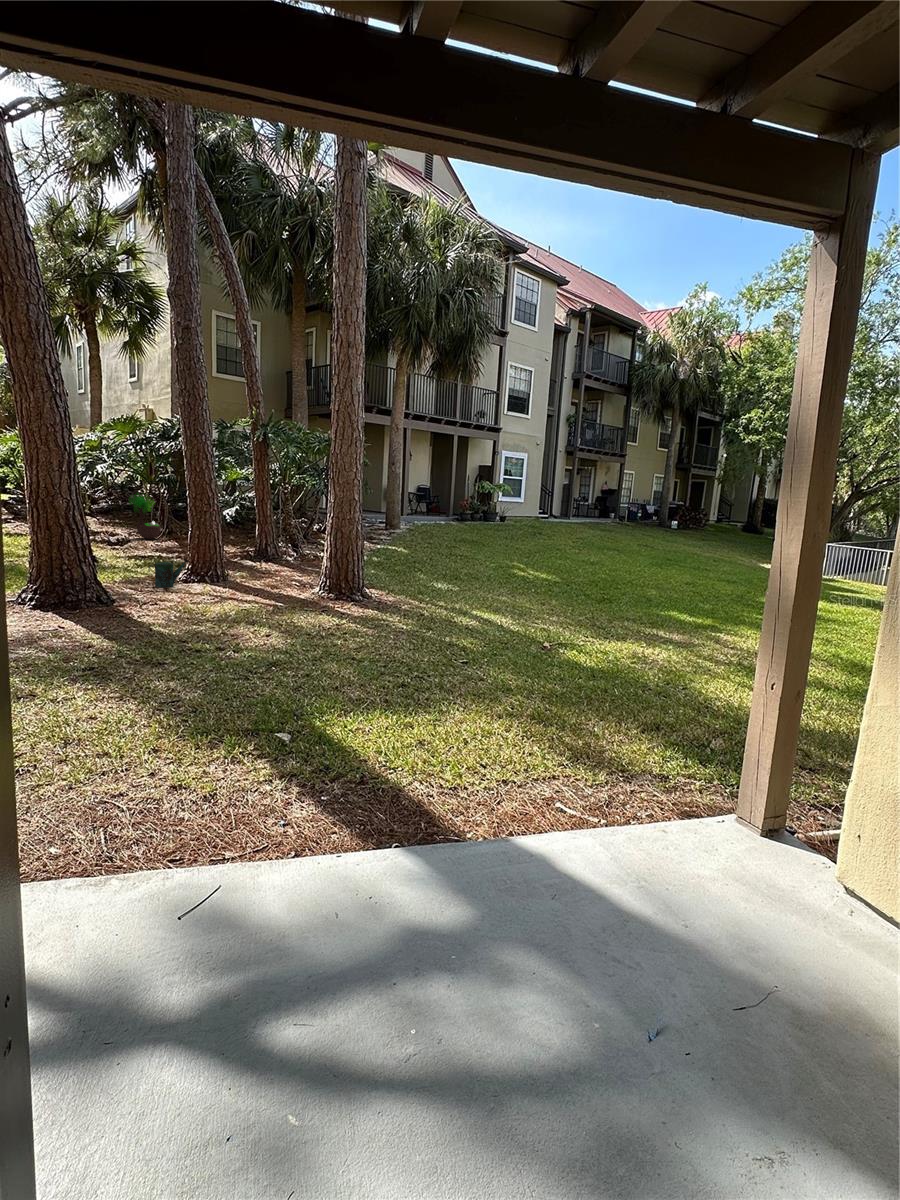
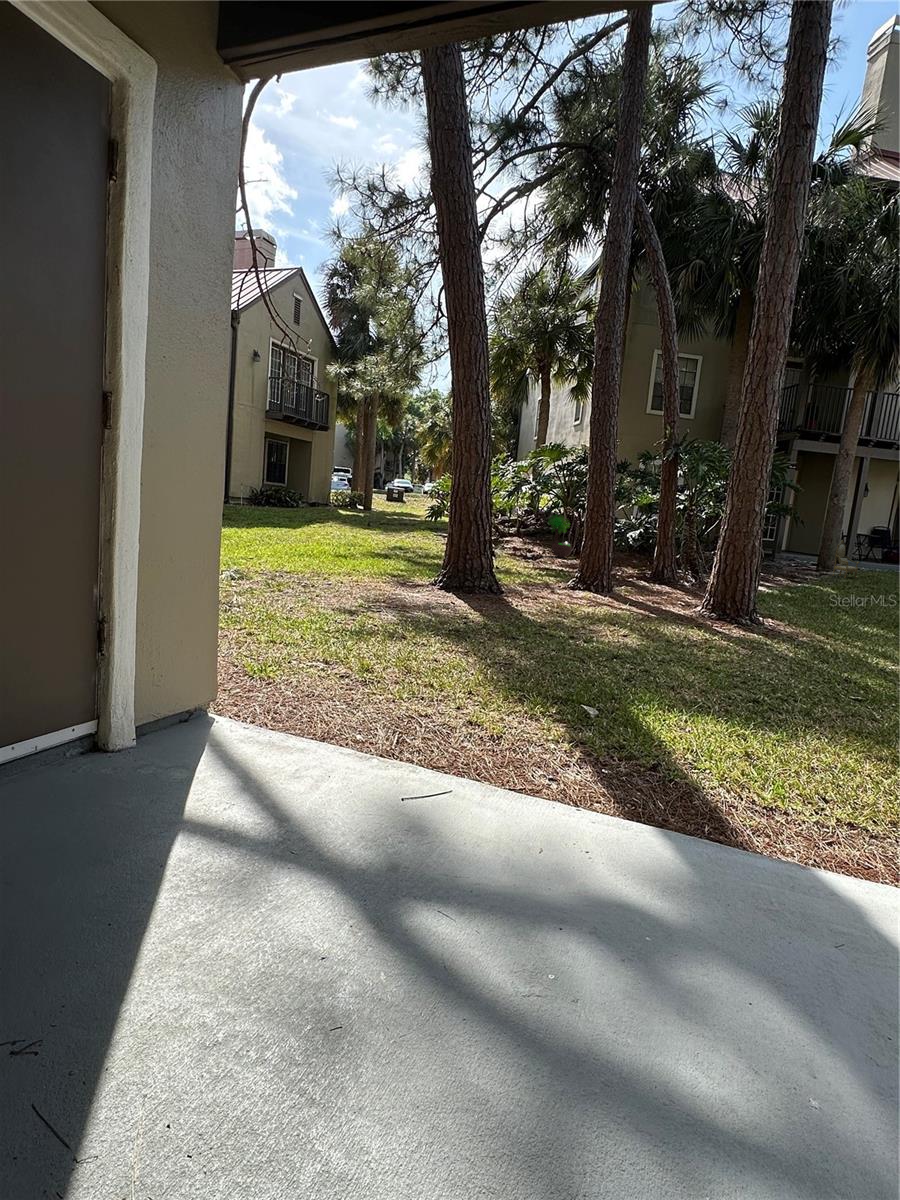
armchair: none [396,489,414,531] -> present [833,540,860,578]
watering can: present [148,559,189,588] -> none [541,566,578,591]

